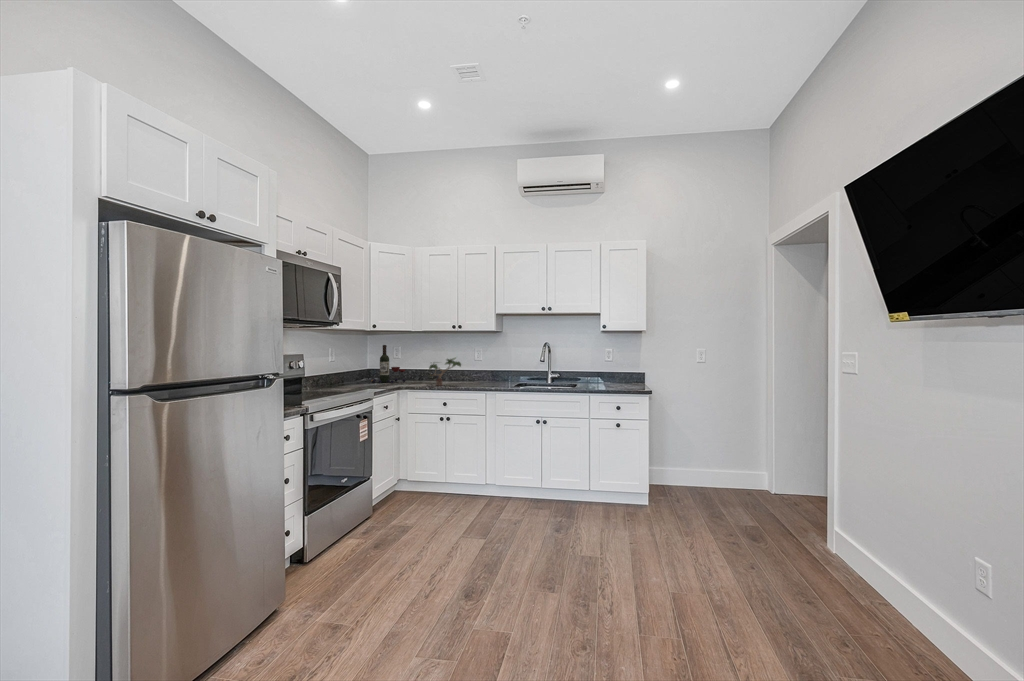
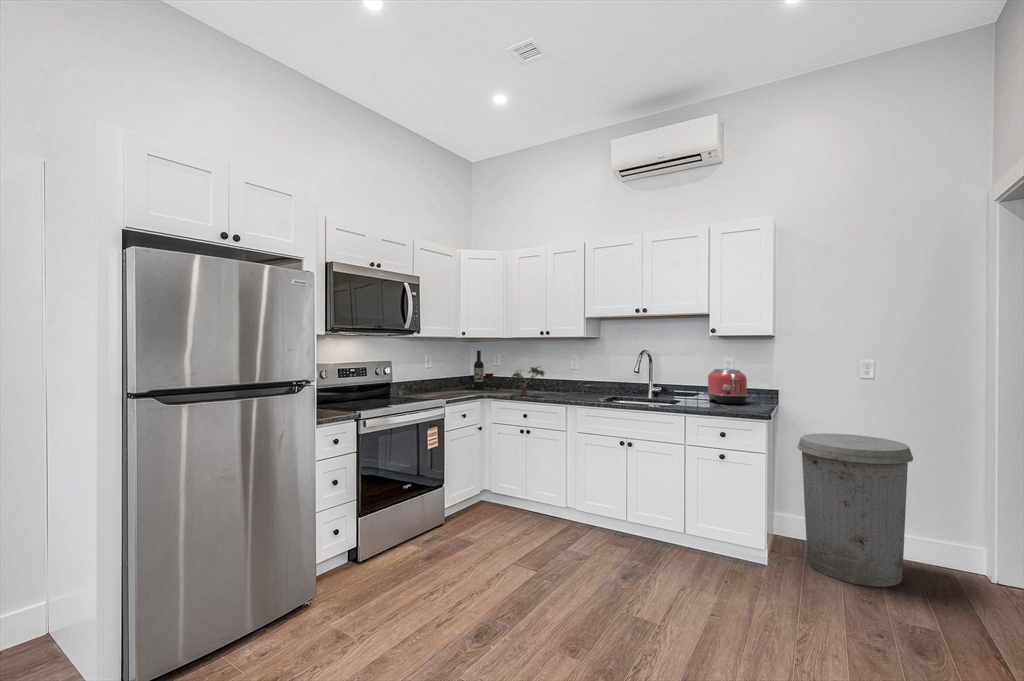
toaster: none [594,357,627,385] -> present [708,369,747,404]
trash can: none [669,403,745,510] -> present [798,433,913,587]

